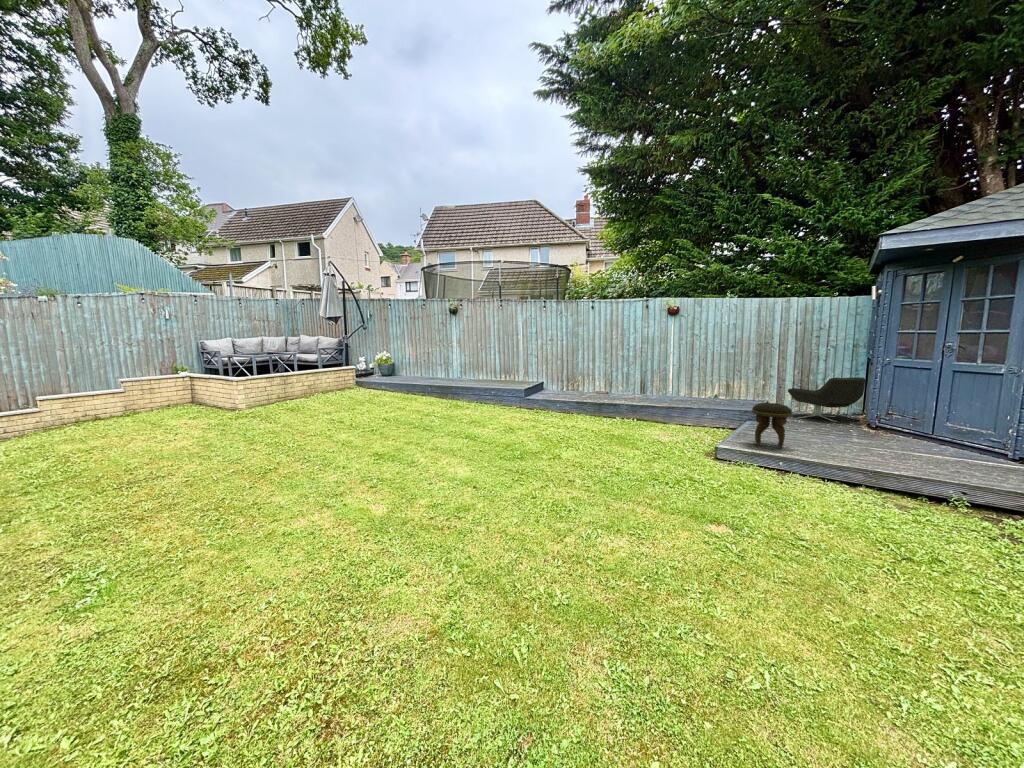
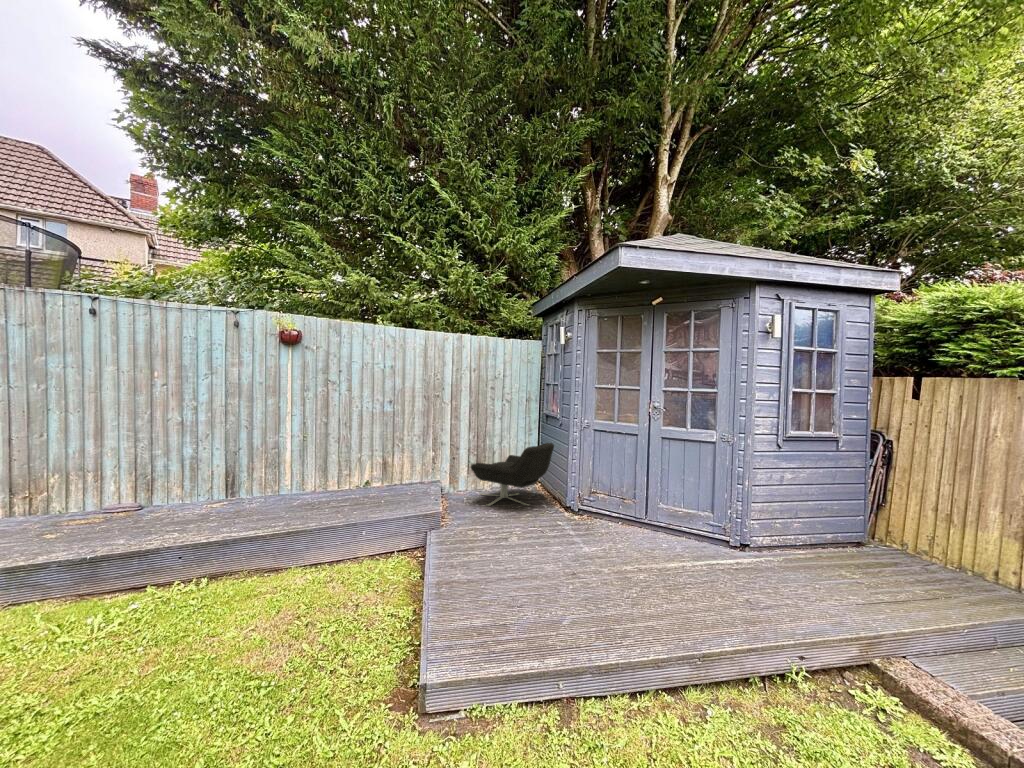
footstool: present [752,403,792,448] -> none [476,526,548,637]

